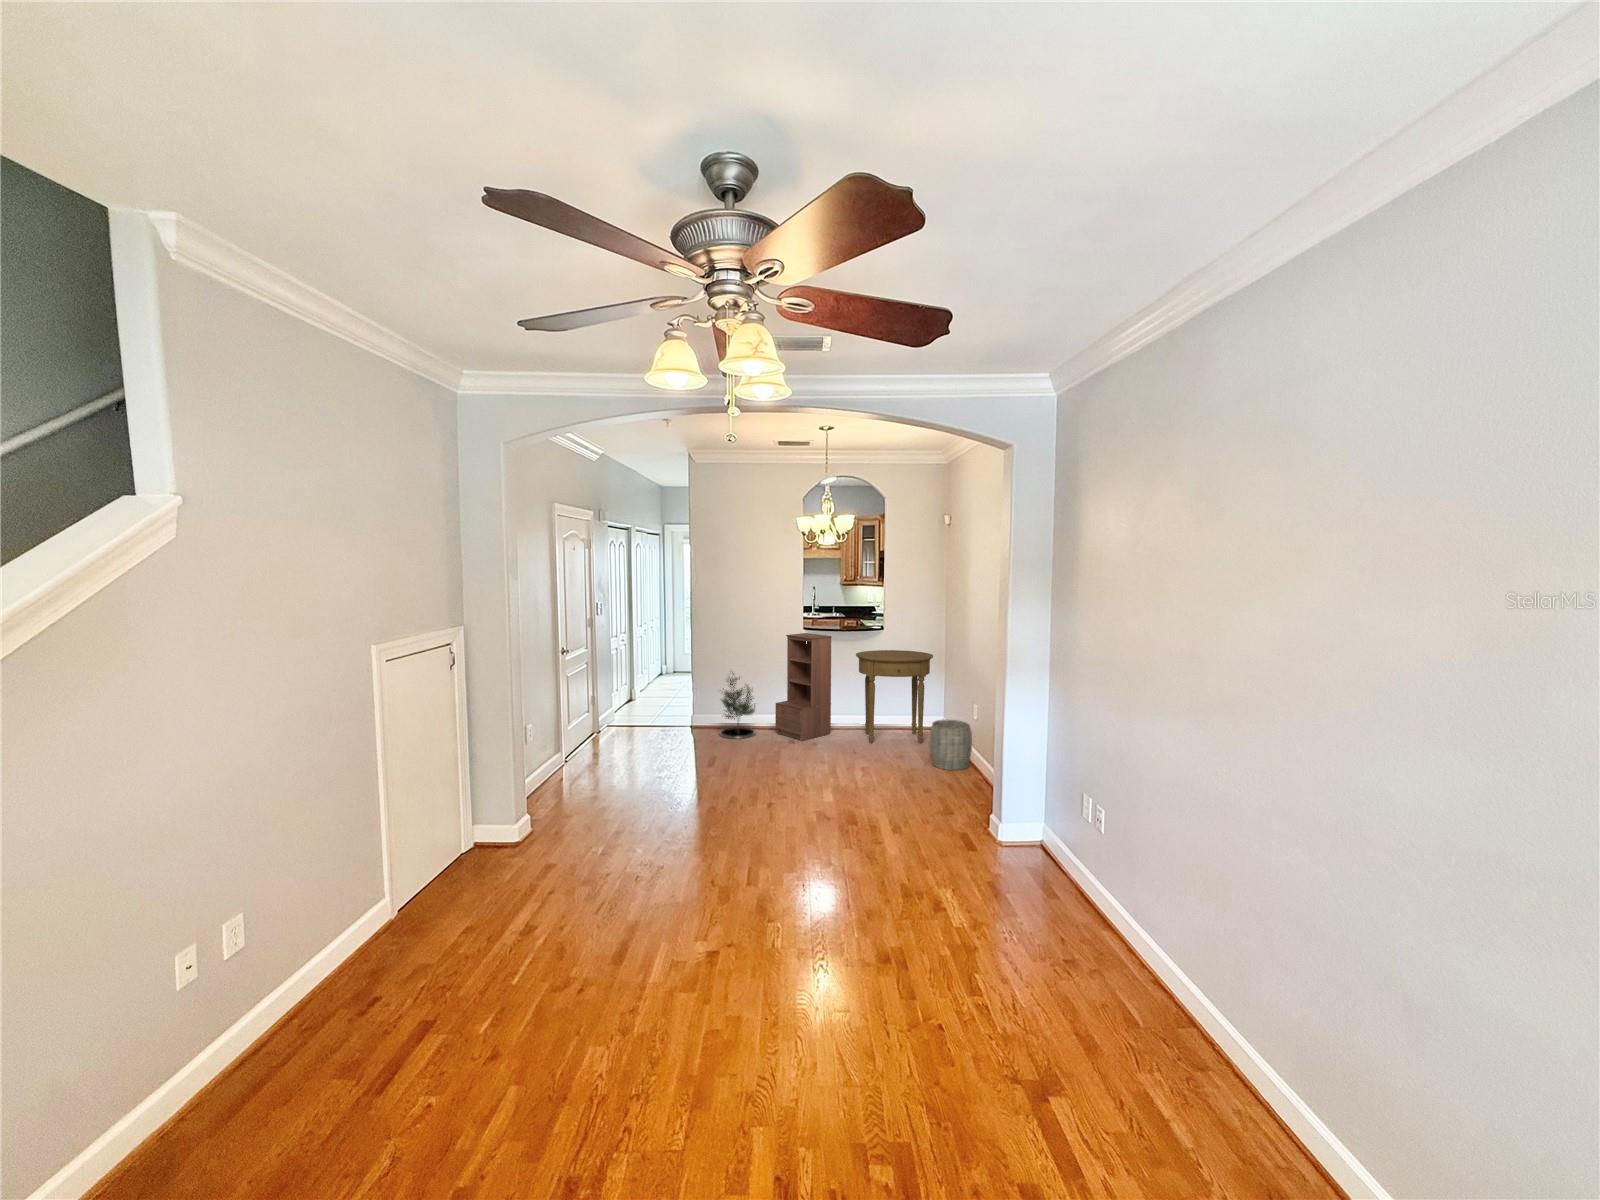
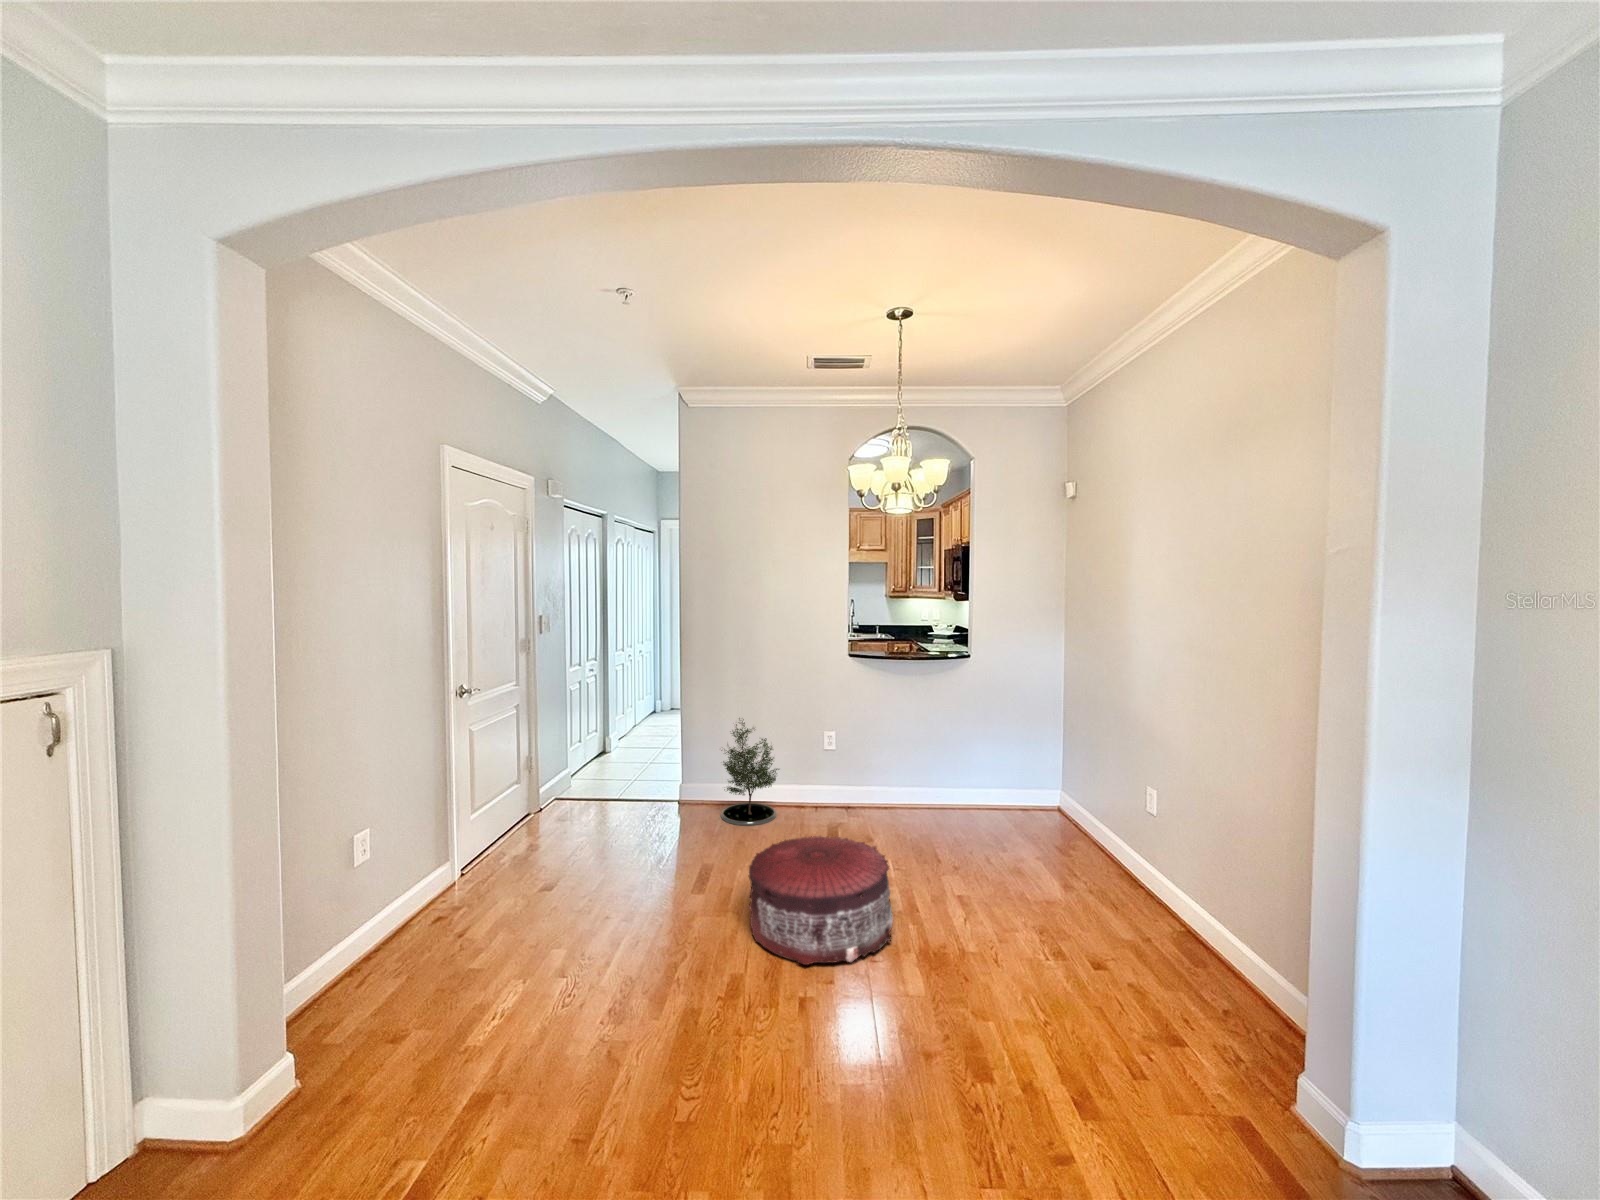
bookshelf: present [775,633,832,741] -> none [807,662,893,832]
side table: present [856,650,933,743] -> none [931,689,1055,840]
woven basket: present [930,720,972,770] -> none [1071,810,1148,906]
pouf: none [739,732,819,792] -> present [749,836,893,965]

